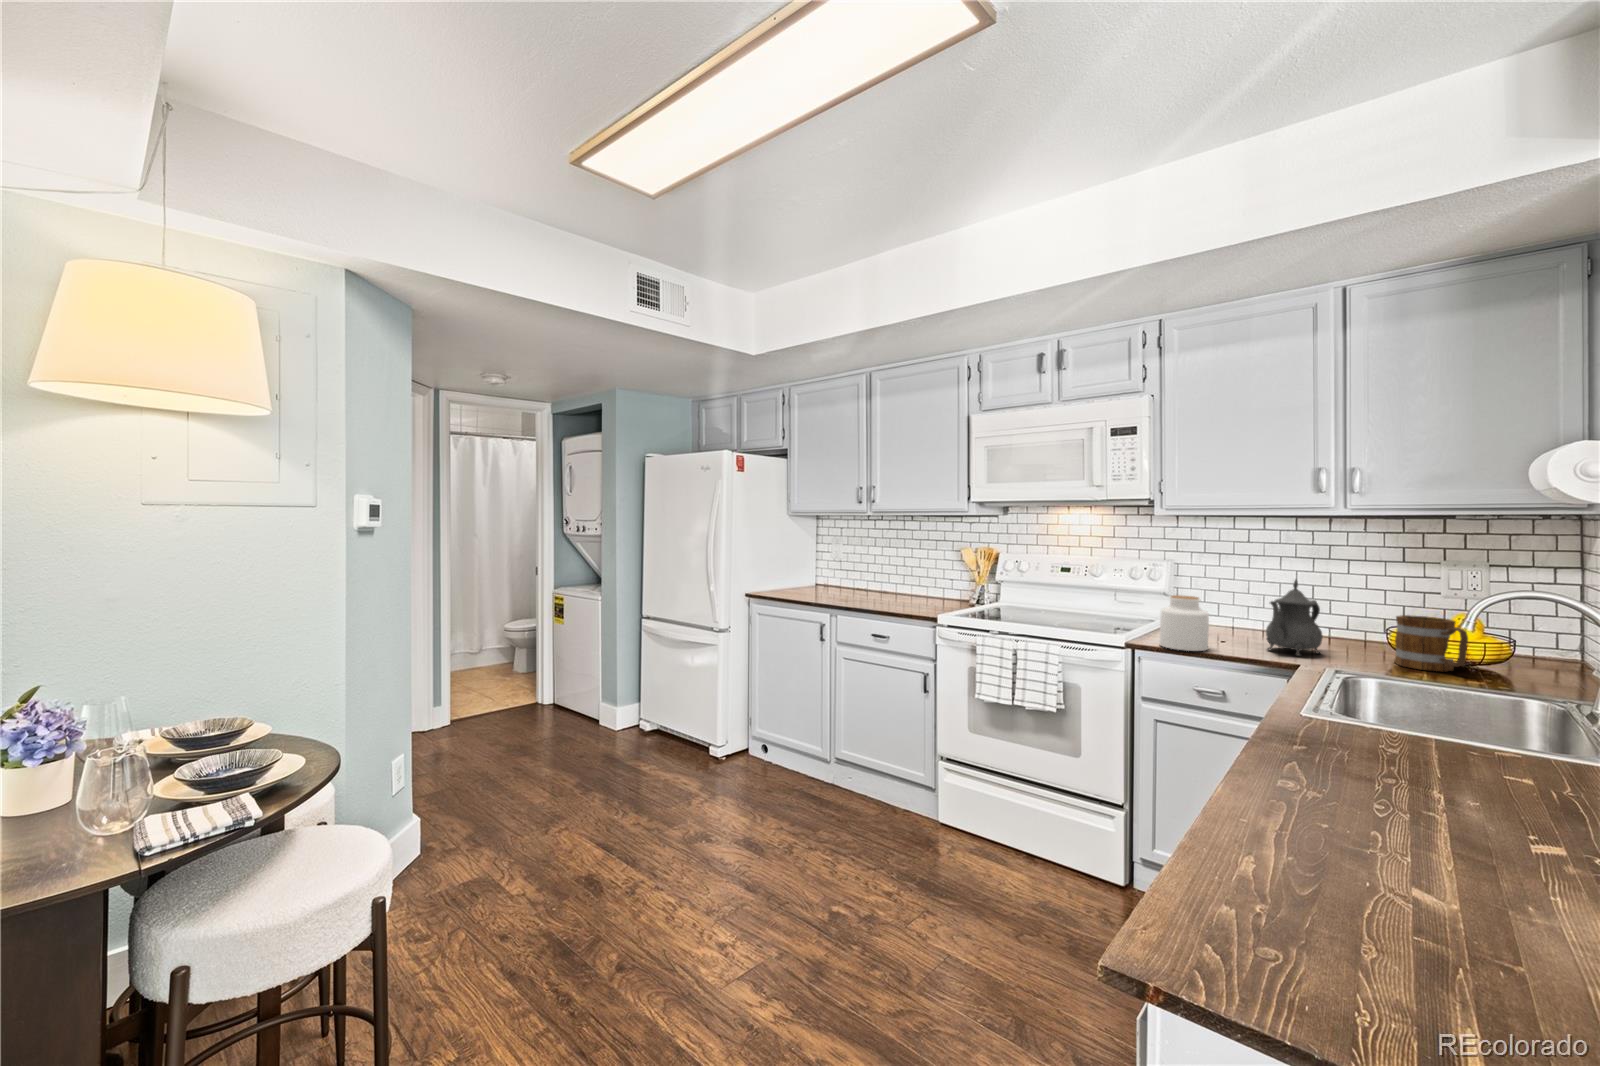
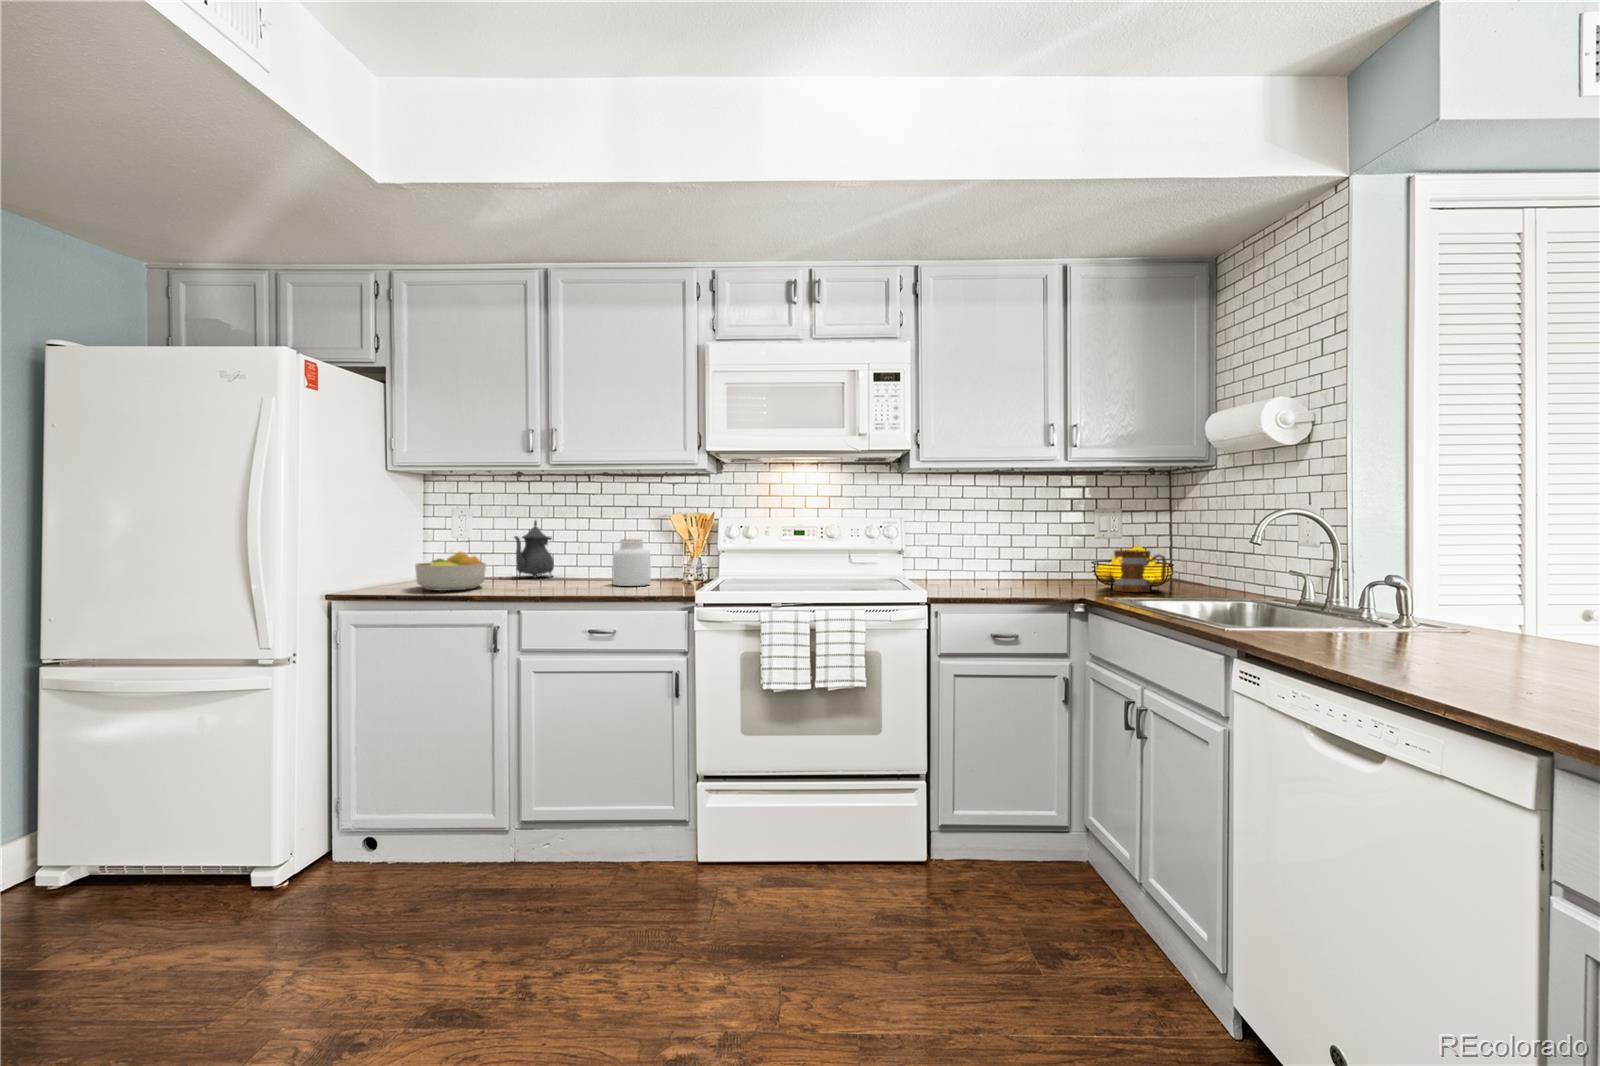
fruit bowl: none [786,569,836,596] -> present [415,552,486,591]
teapot: present [1266,580,1323,656] -> present [514,520,554,578]
jar: present [1160,595,1209,651] -> present [612,539,651,586]

